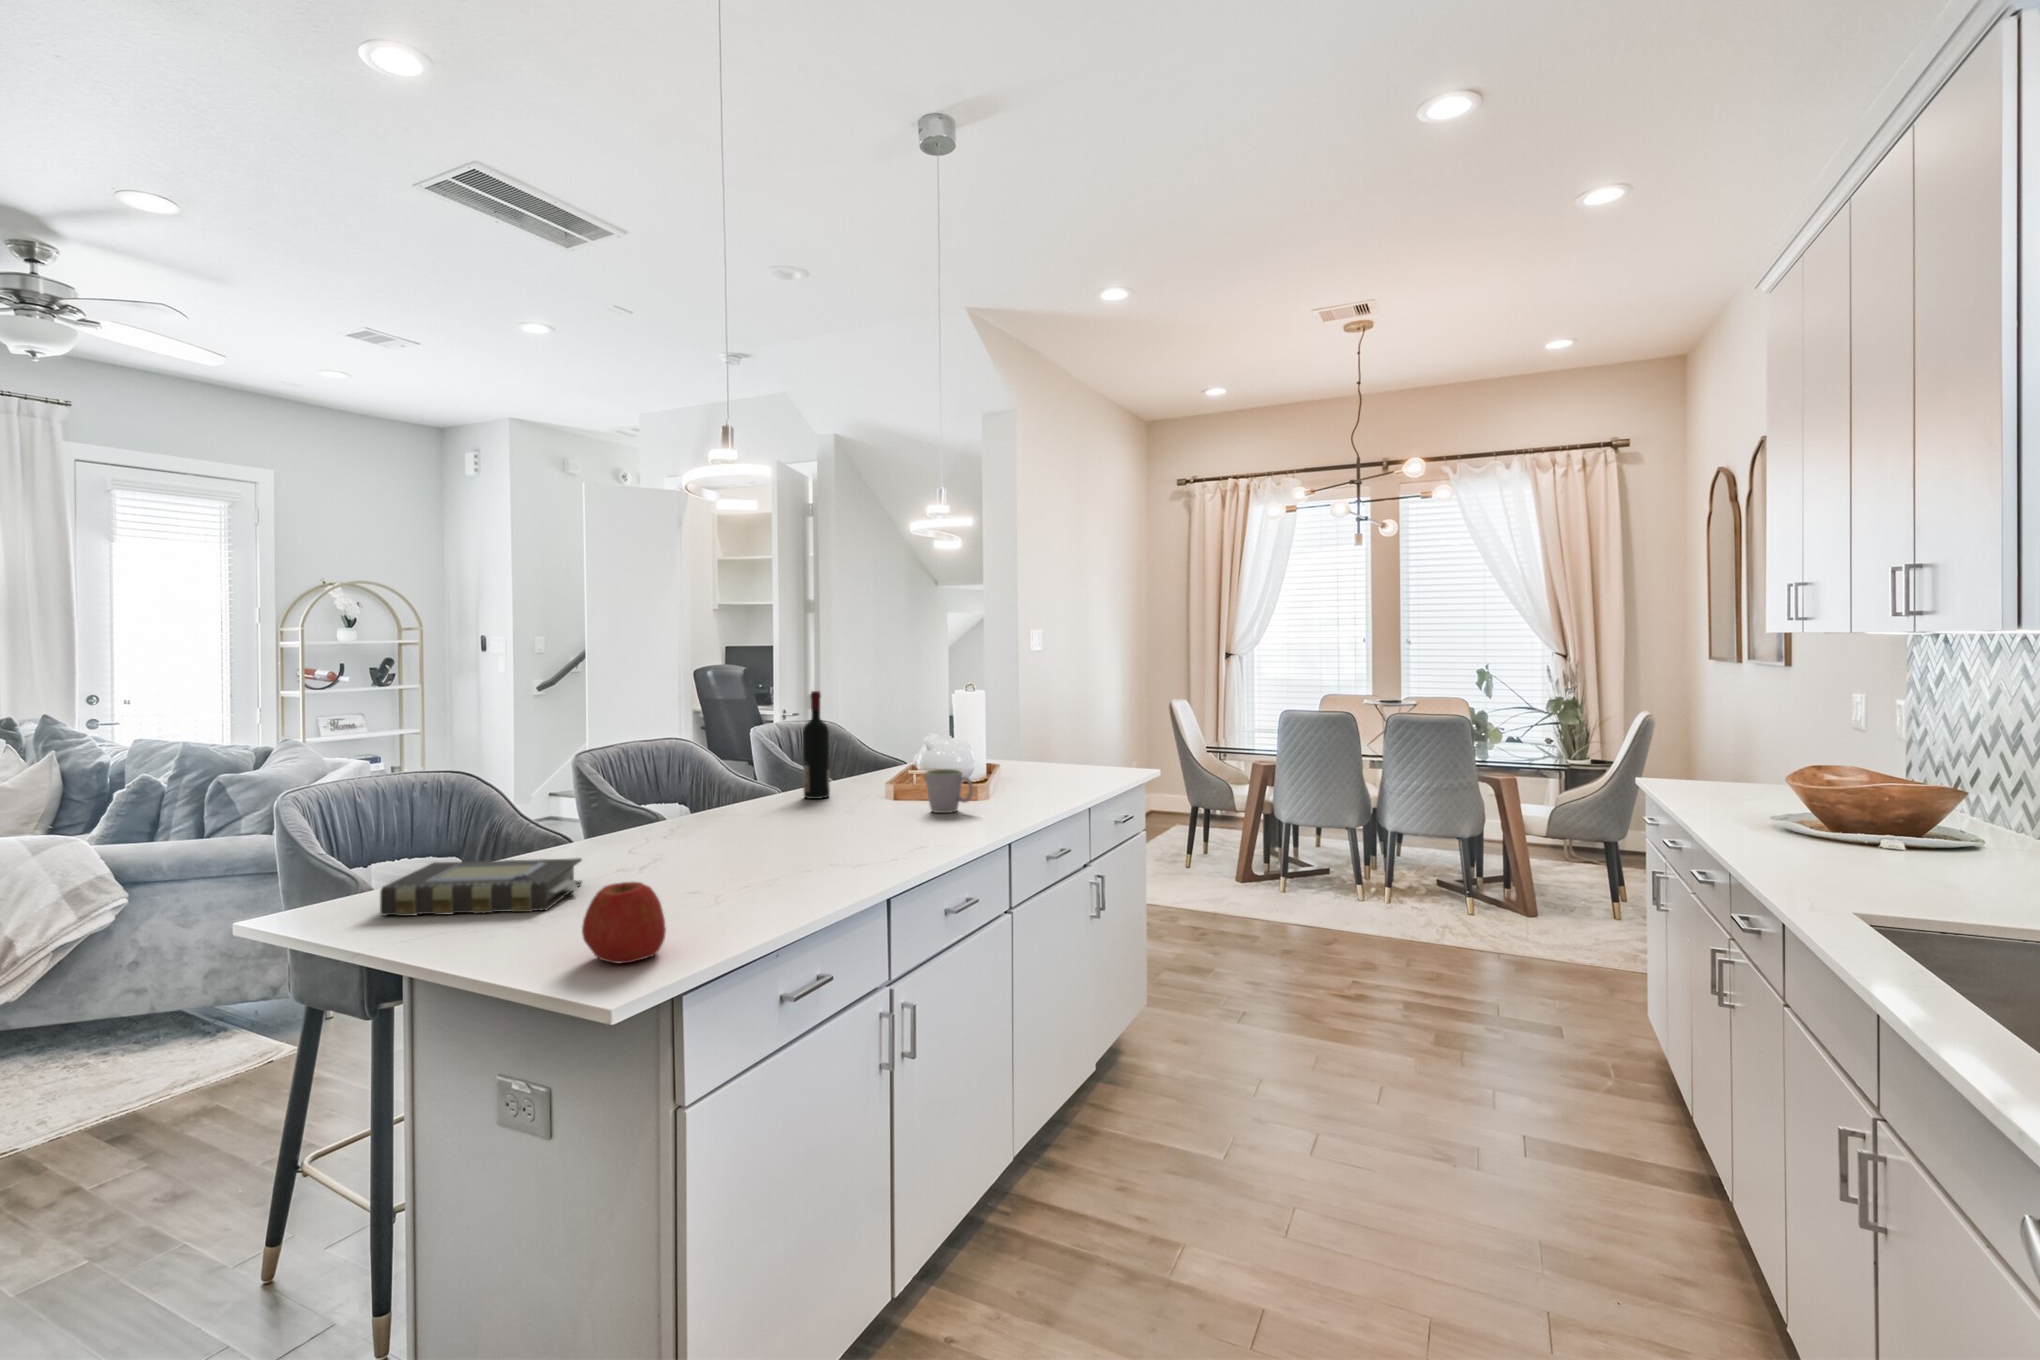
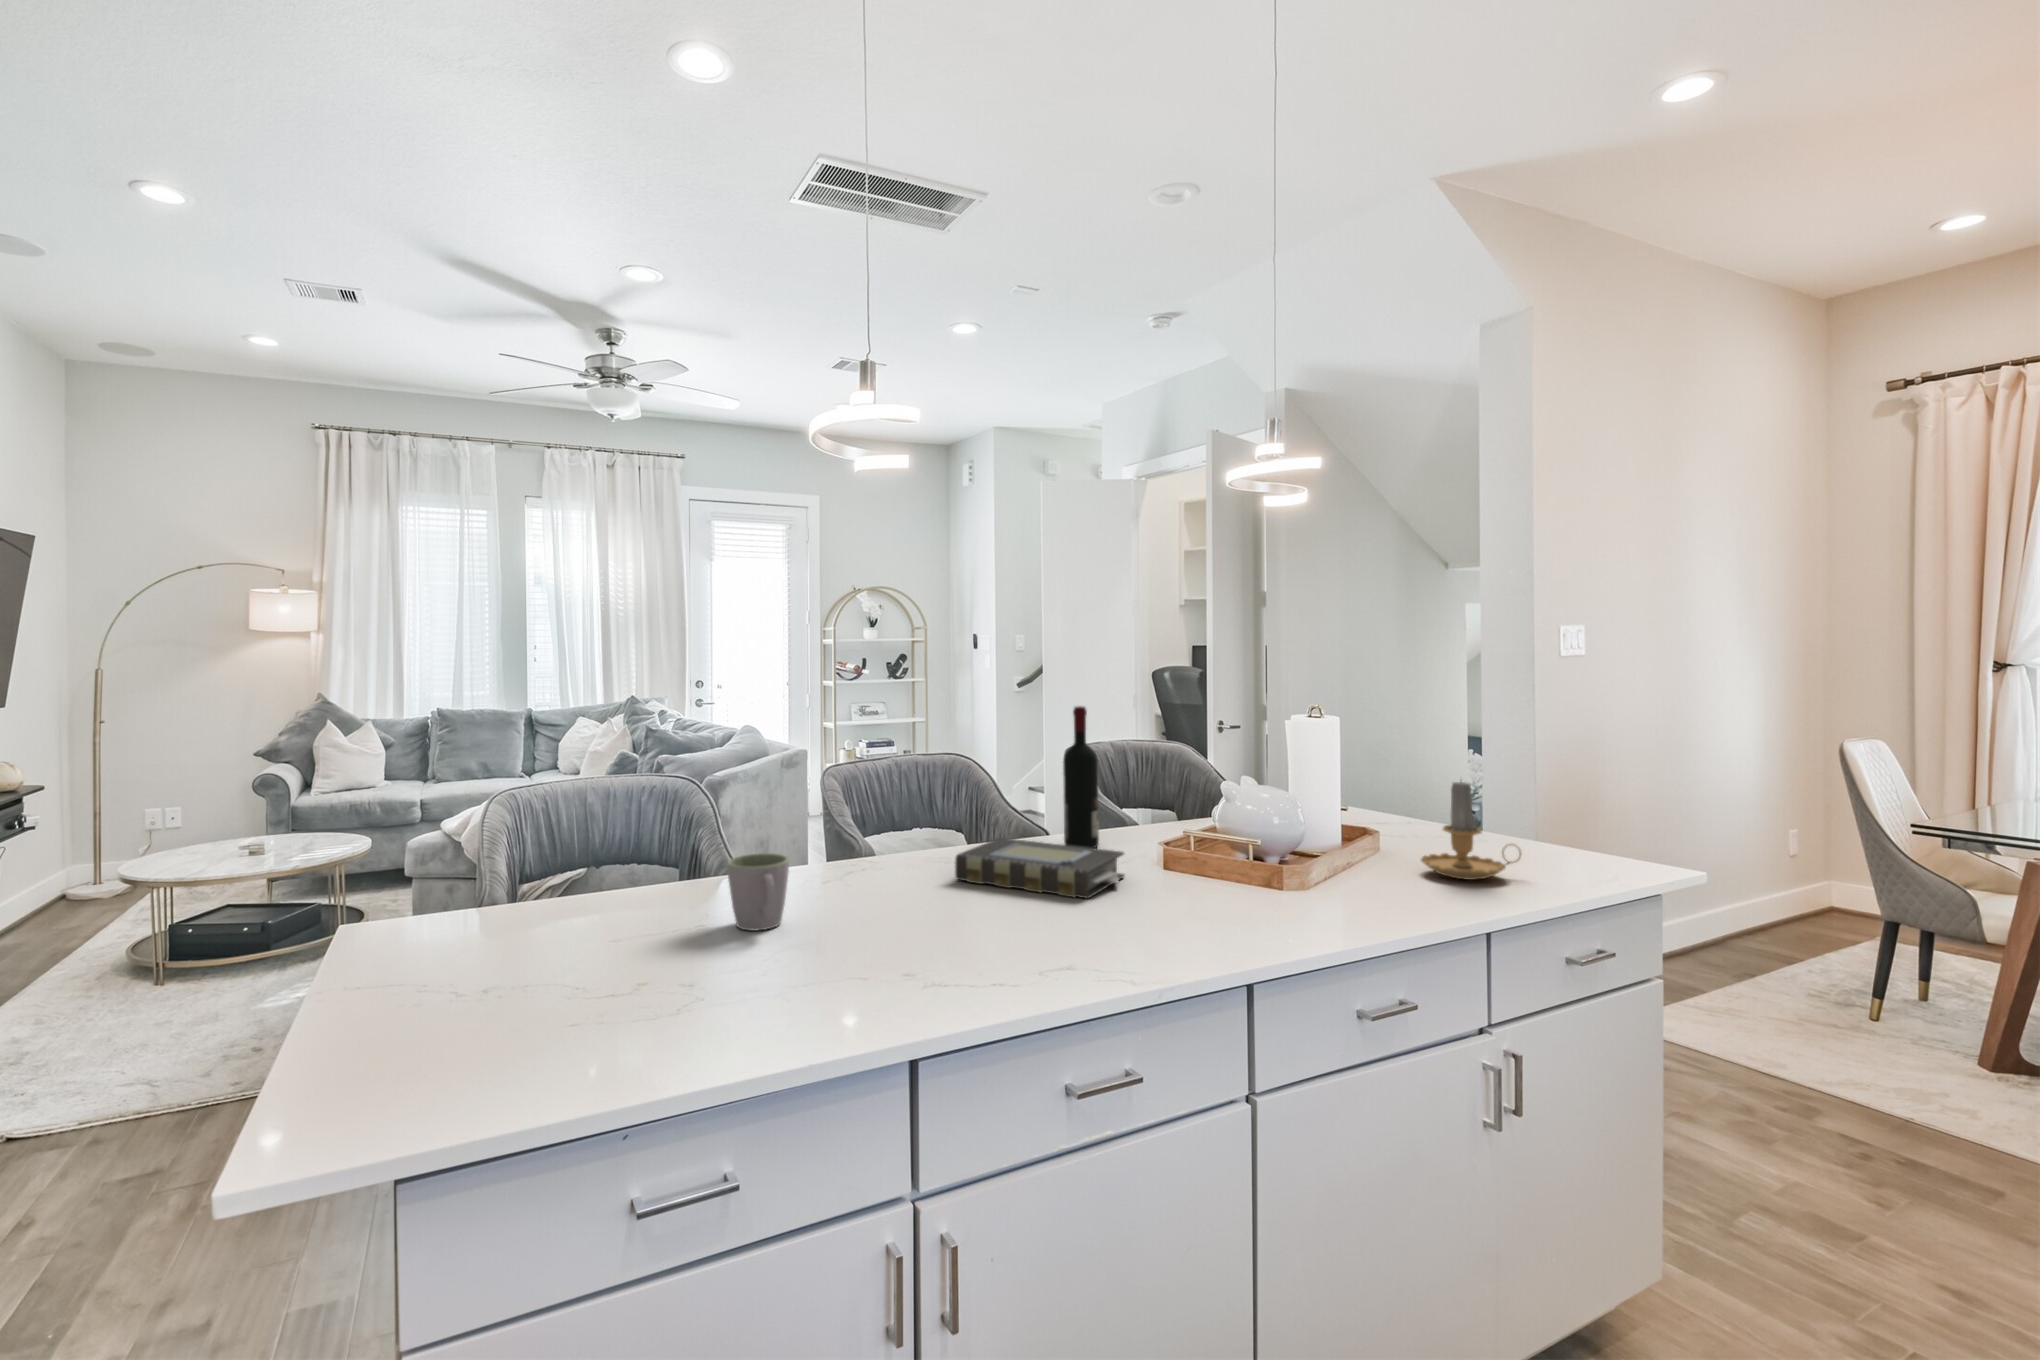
candle: none [1039,724,1091,786] -> present [1421,782,1521,880]
mug: present [925,769,973,813] -> present [727,853,789,931]
book: present [380,858,582,916] -> present [955,838,1124,898]
apple: present [582,882,666,963] -> none [350,974,474,1096]

